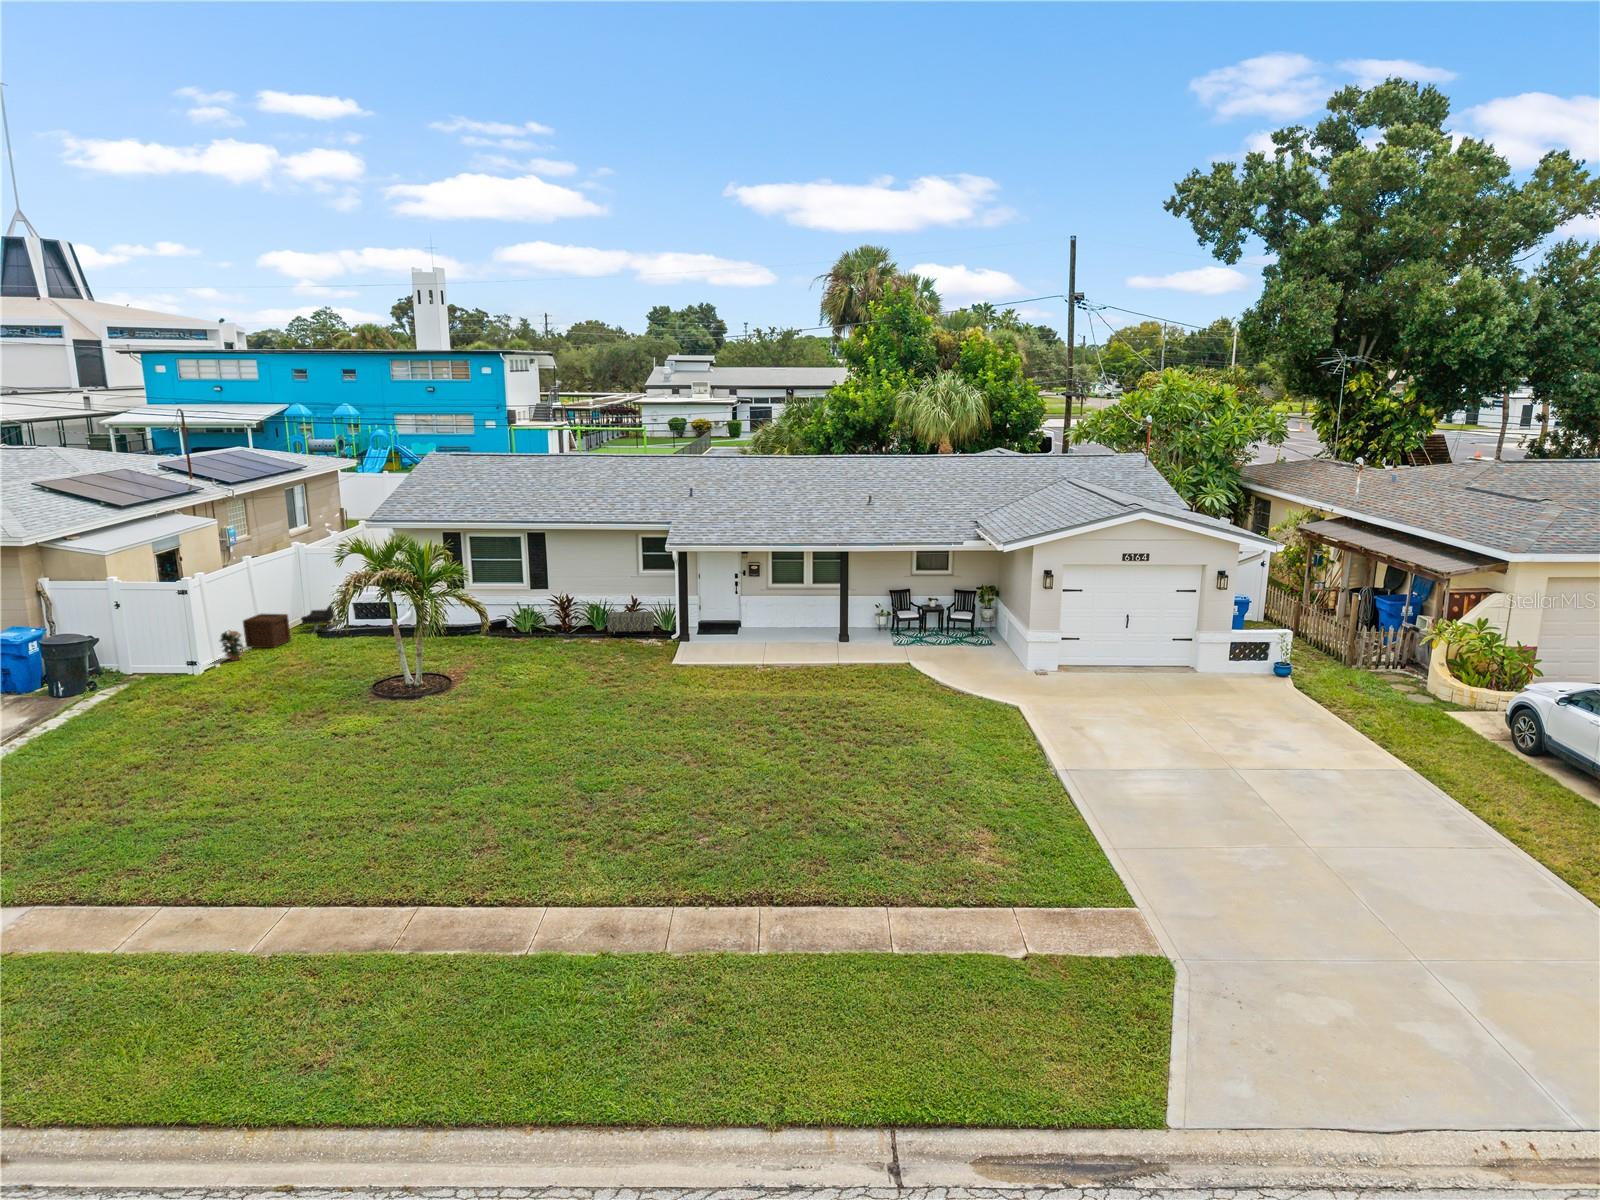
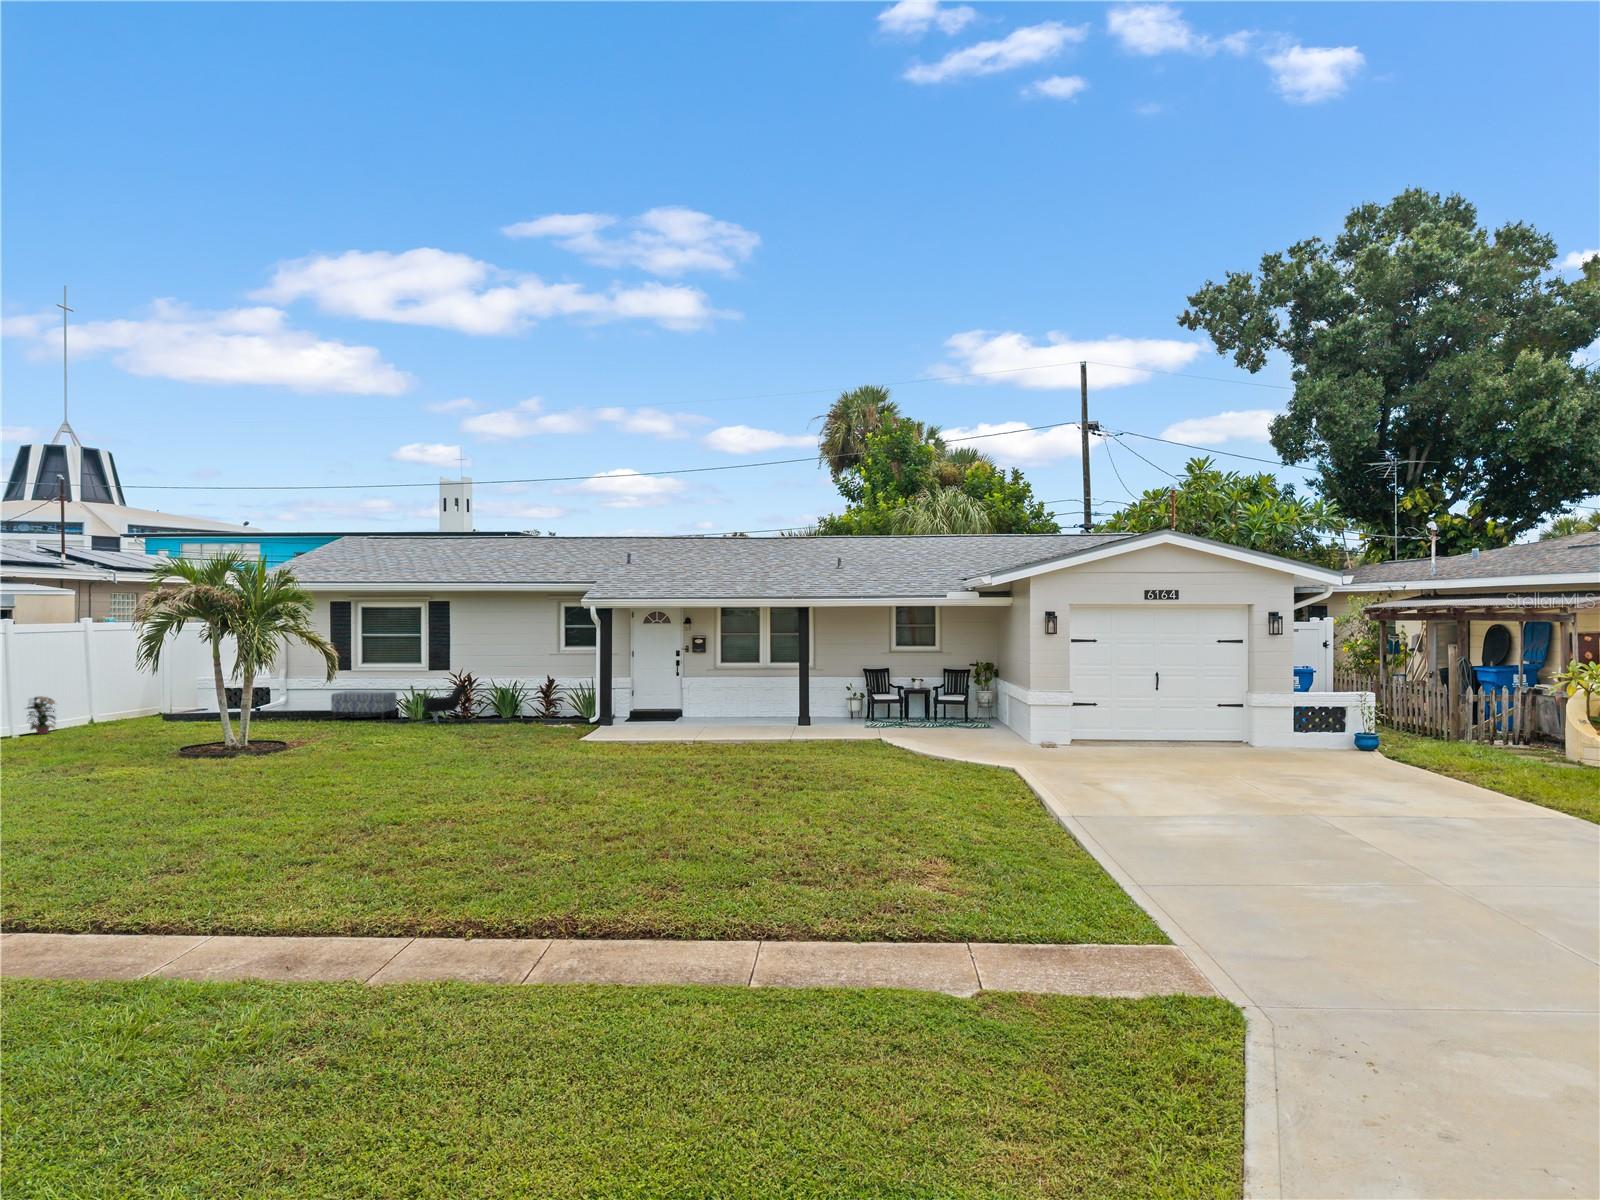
lounge chair: present [301,605,334,632] -> present [423,686,464,723]
bench: present [607,612,654,637] -> present [331,691,397,720]
wooden crate: present [243,614,291,648] -> none [68,688,129,727]

